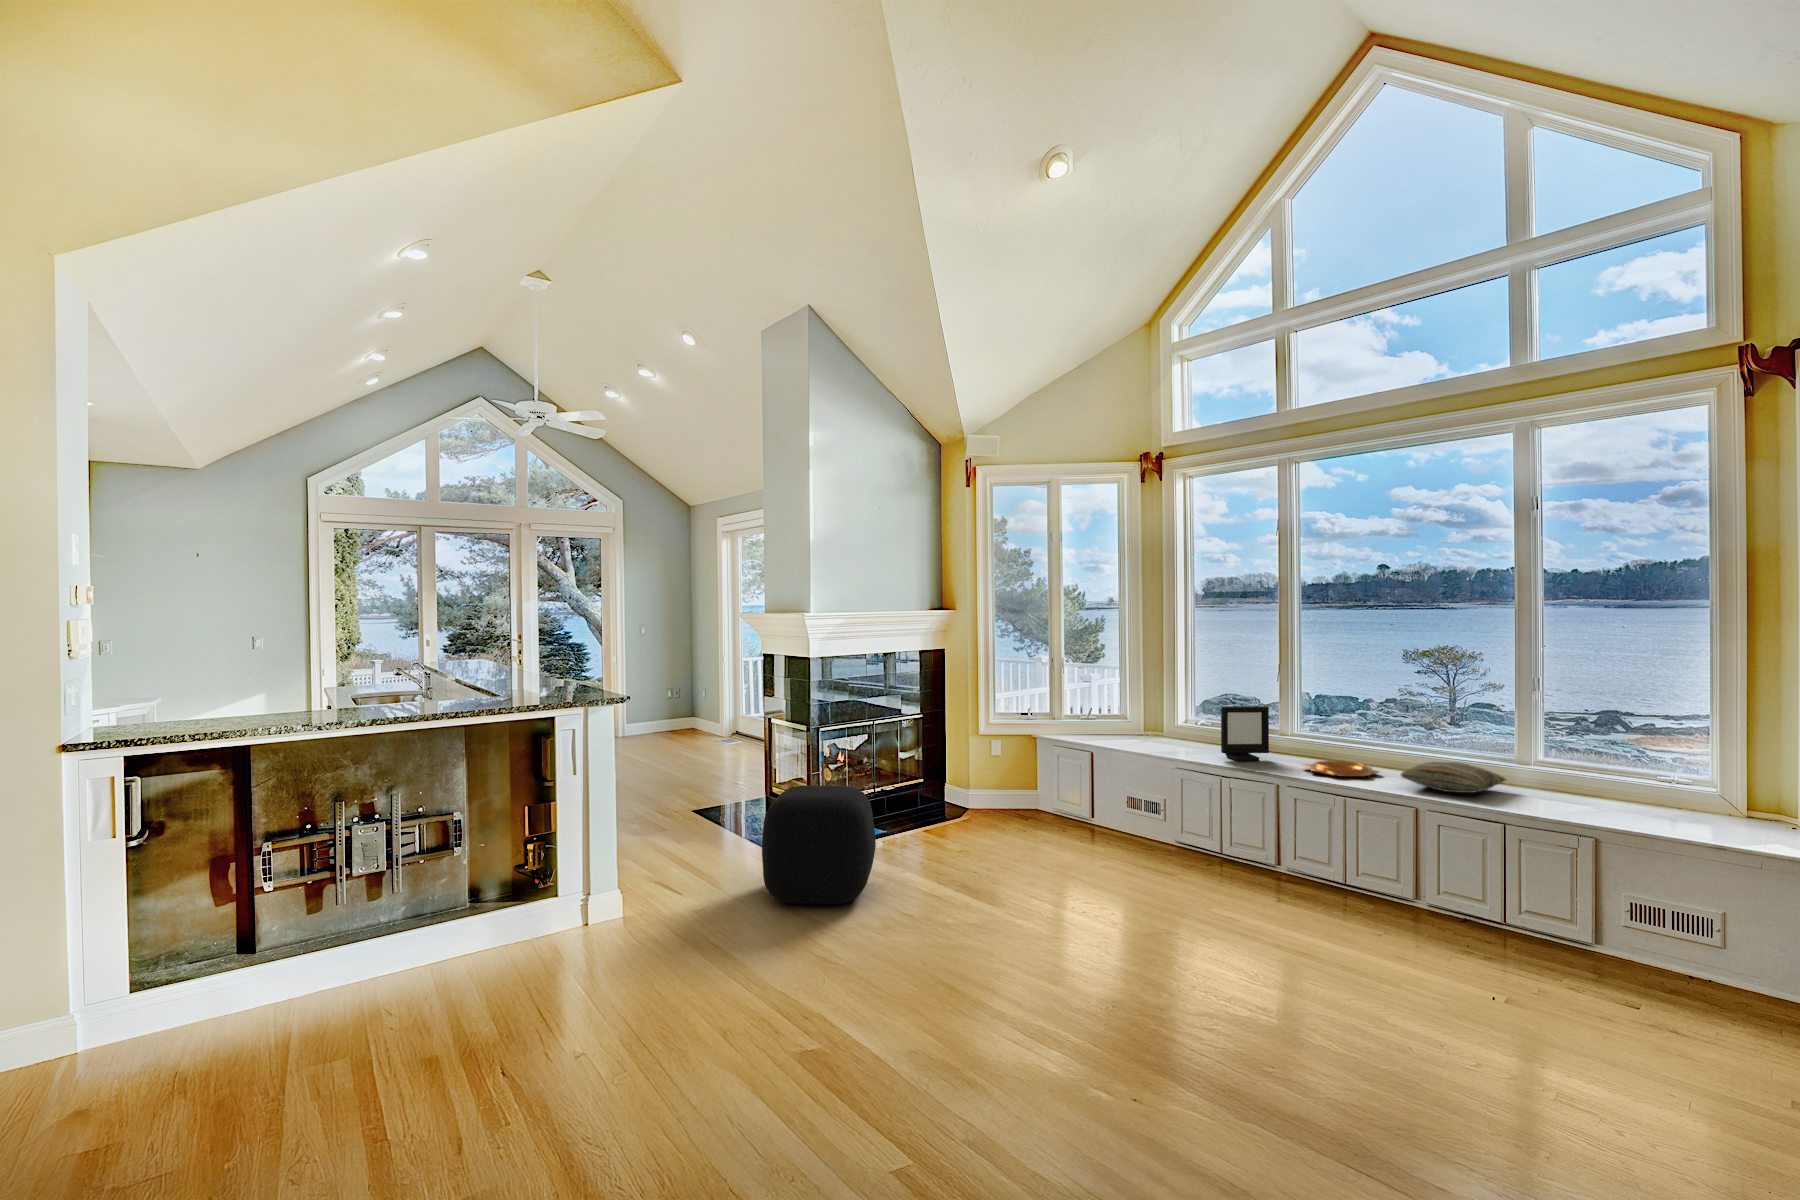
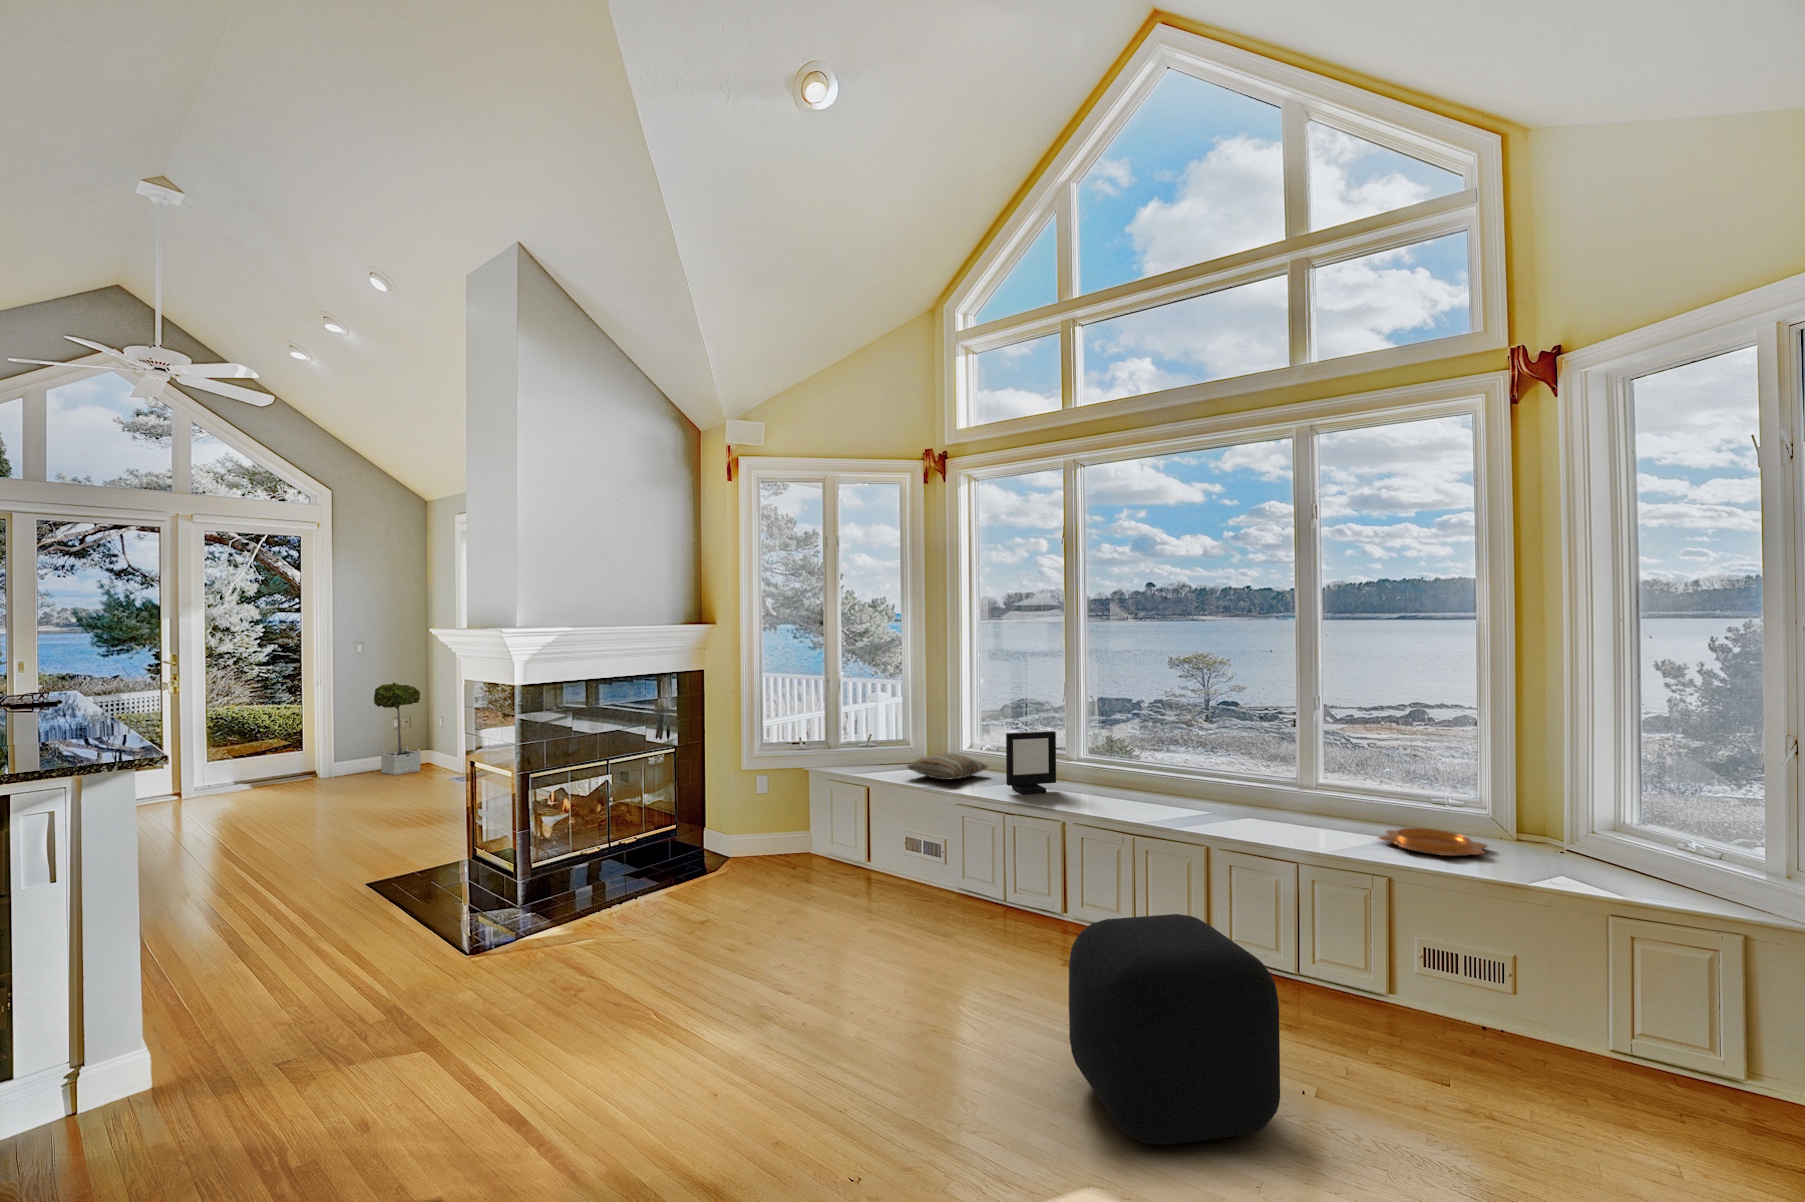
potted tree: none [655,659,691,736] -> present [374,682,421,775]
decorative bowl: present [1303,760,1379,777] -> present [1379,828,1488,856]
pillow: present [1401,762,1506,793] -> present [907,753,988,779]
ottoman: present [762,785,876,904] -> present [1069,914,1280,1145]

